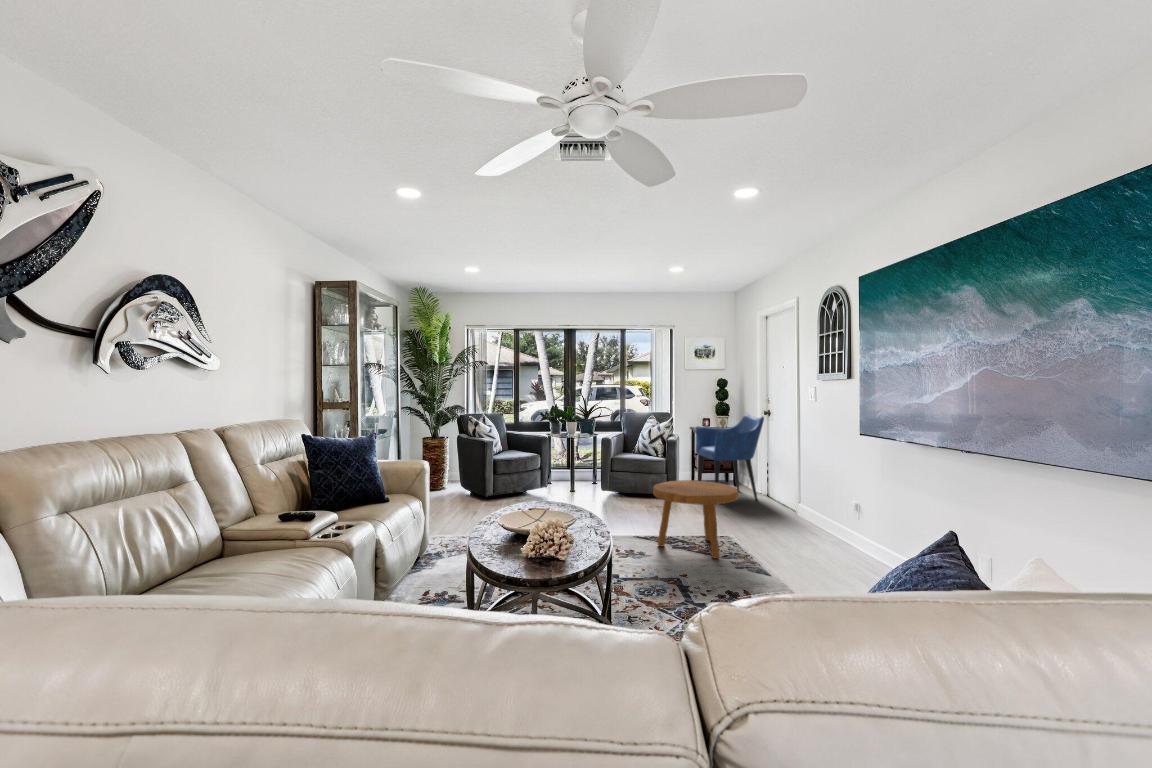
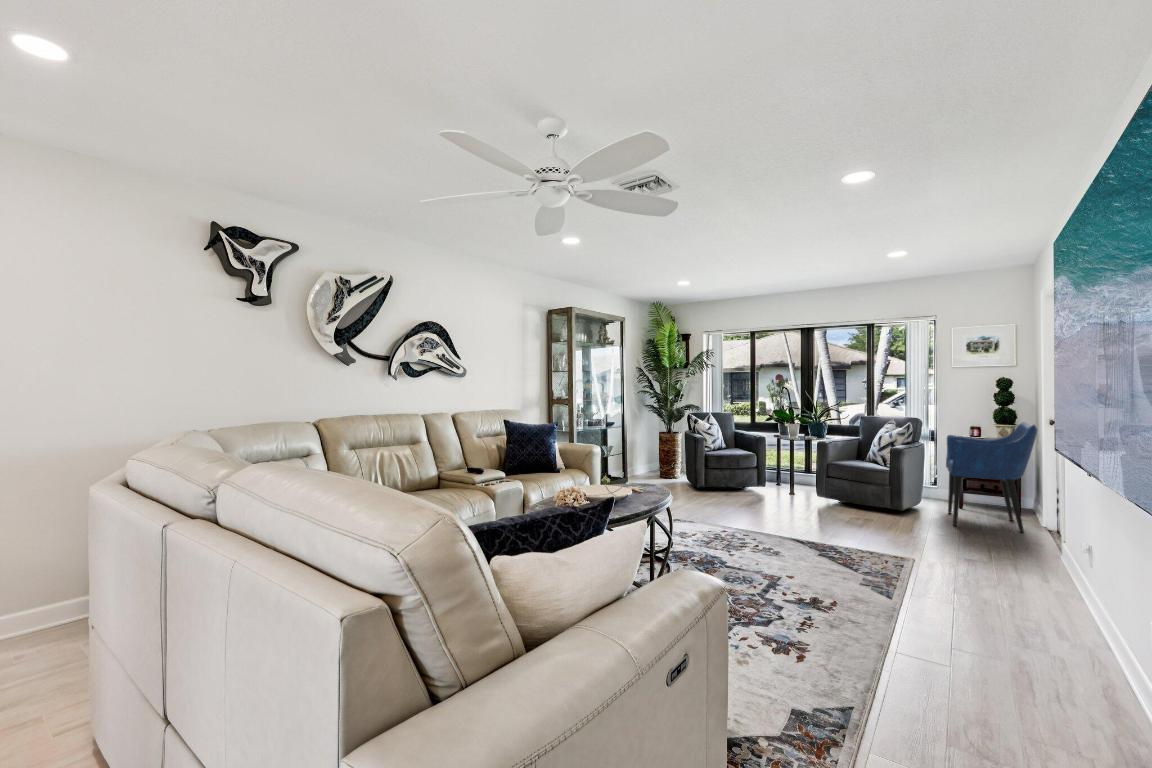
footstool: present [653,480,738,558] -> none [801,487,902,572]

